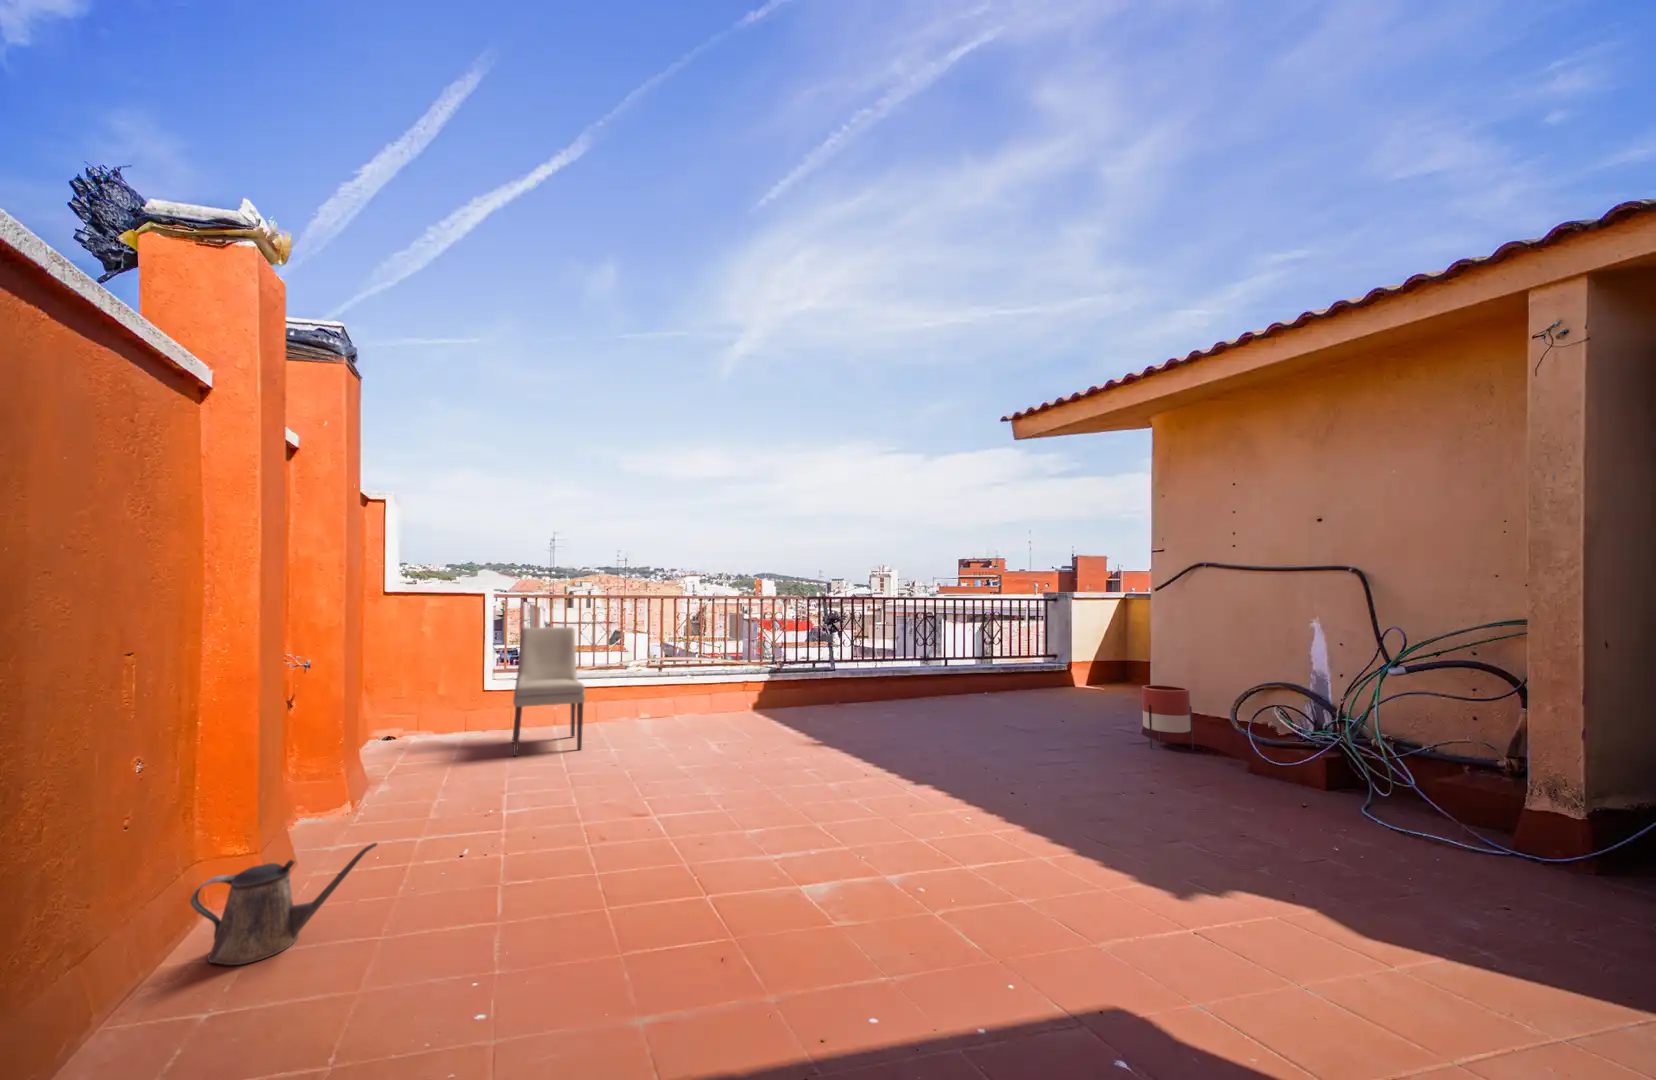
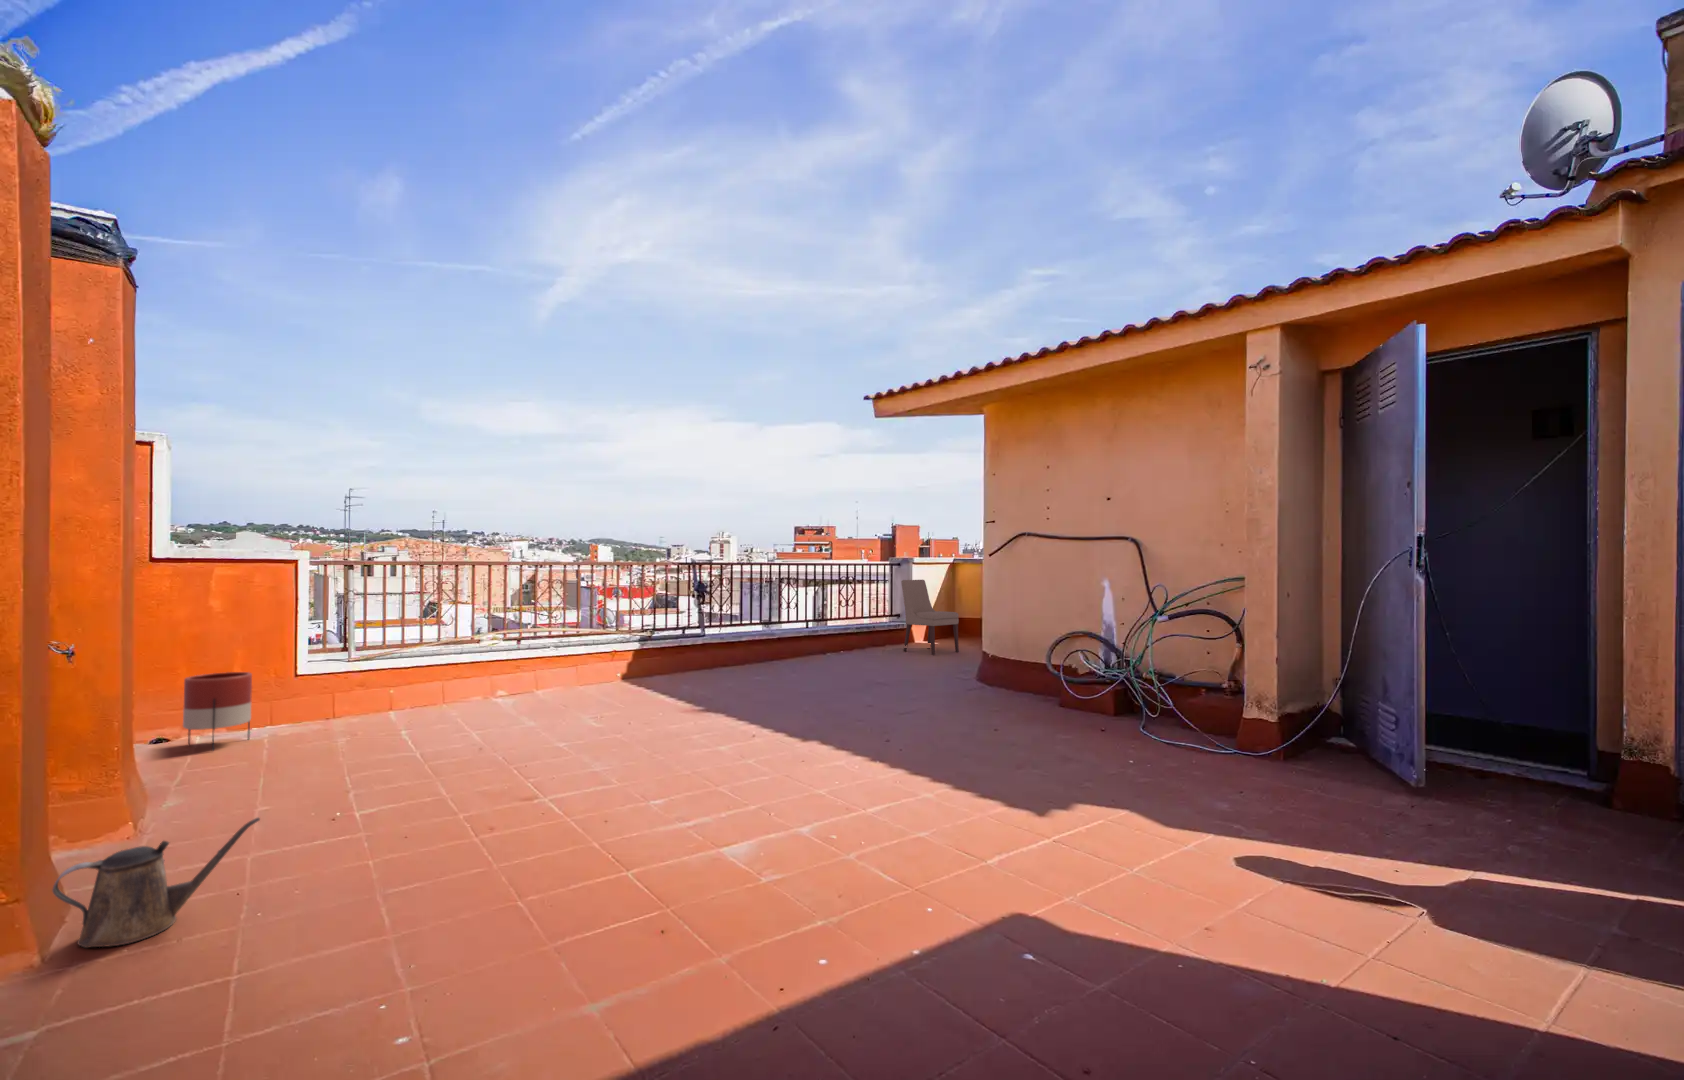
chair: present [512,627,585,756] -> present [901,580,959,655]
planter: present [1142,685,1193,750] -> present [183,672,252,750]

